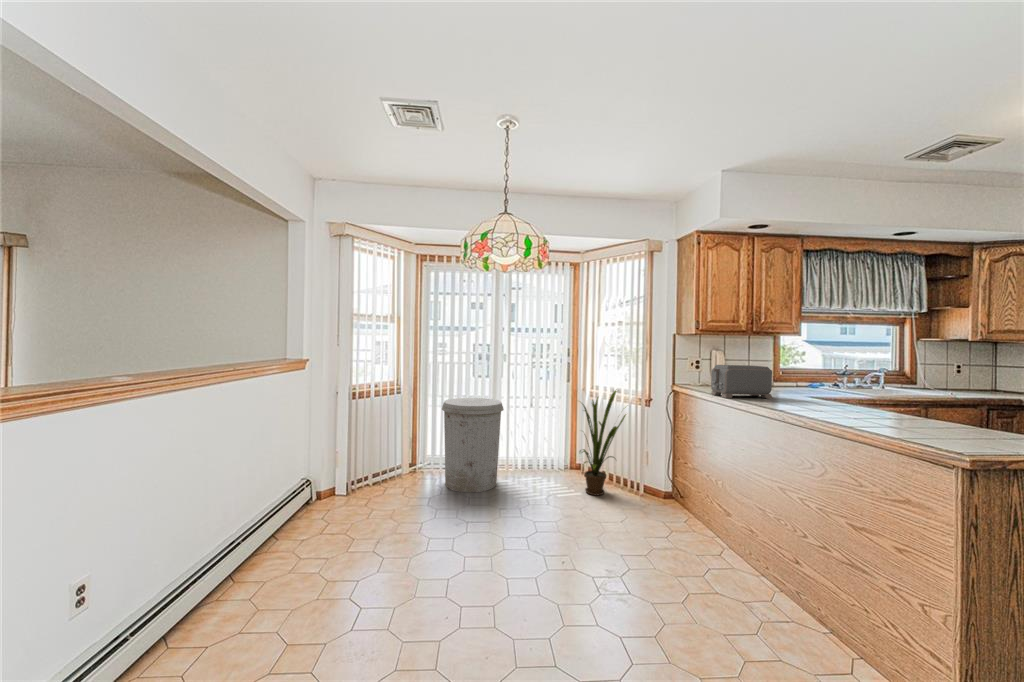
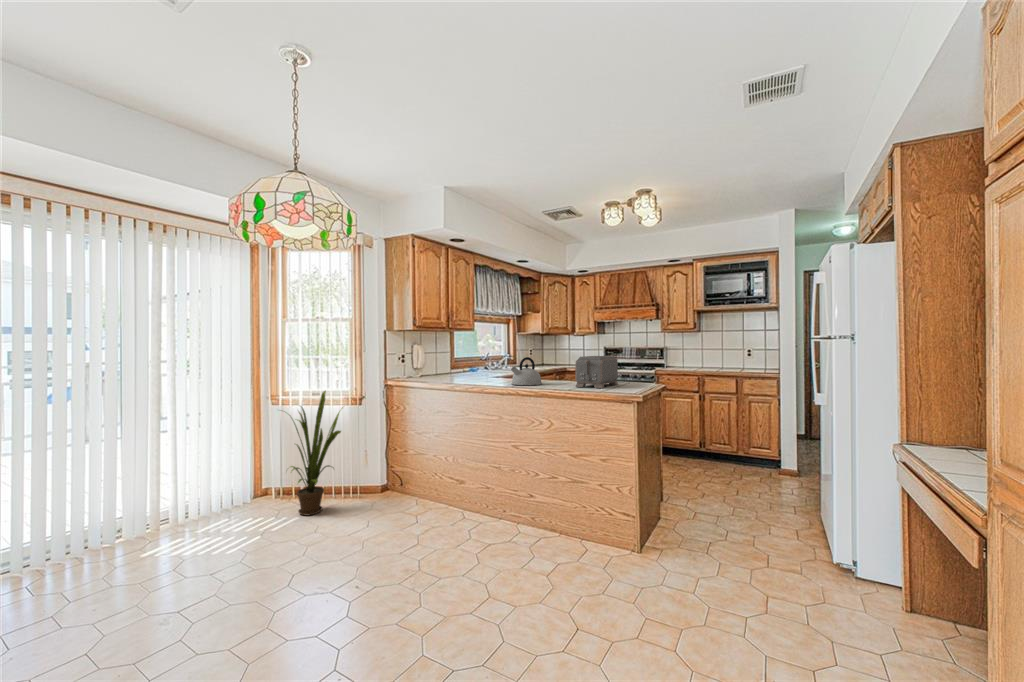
toaster: present [711,365,773,399] -> present [575,356,618,388]
kettle: none [787,372,843,413] -> present [511,357,542,385]
trash can: present [442,398,504,492] -> none [43,427,176,587]

